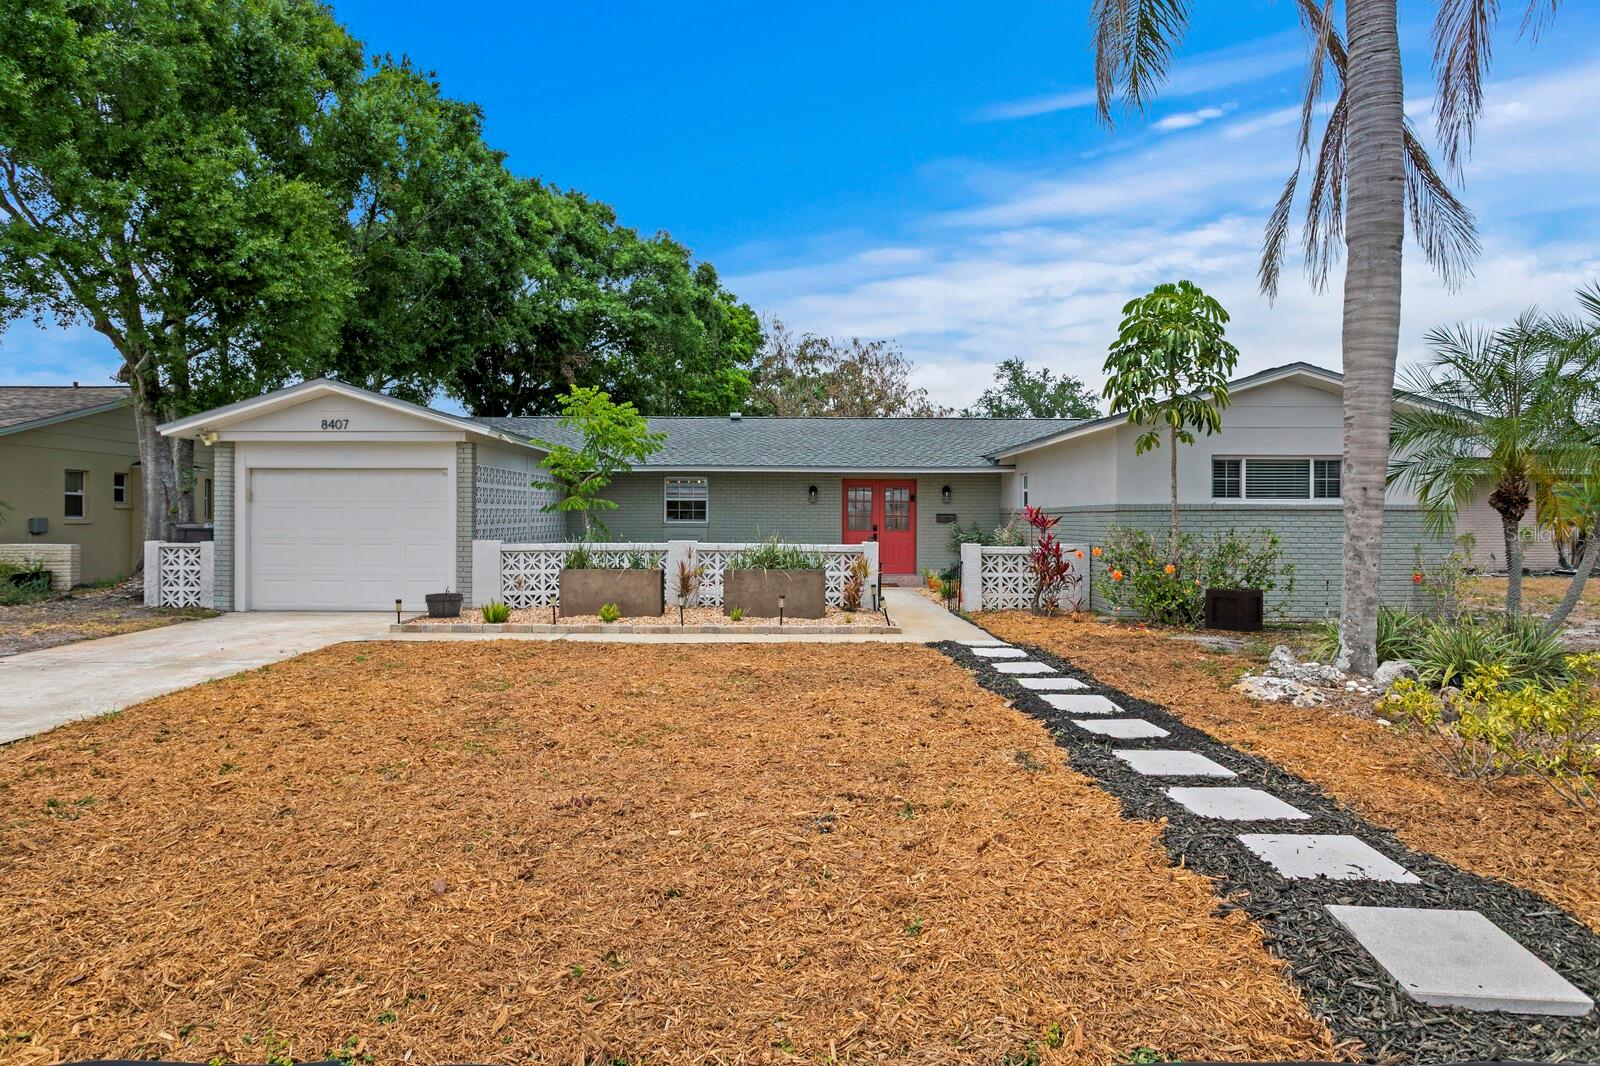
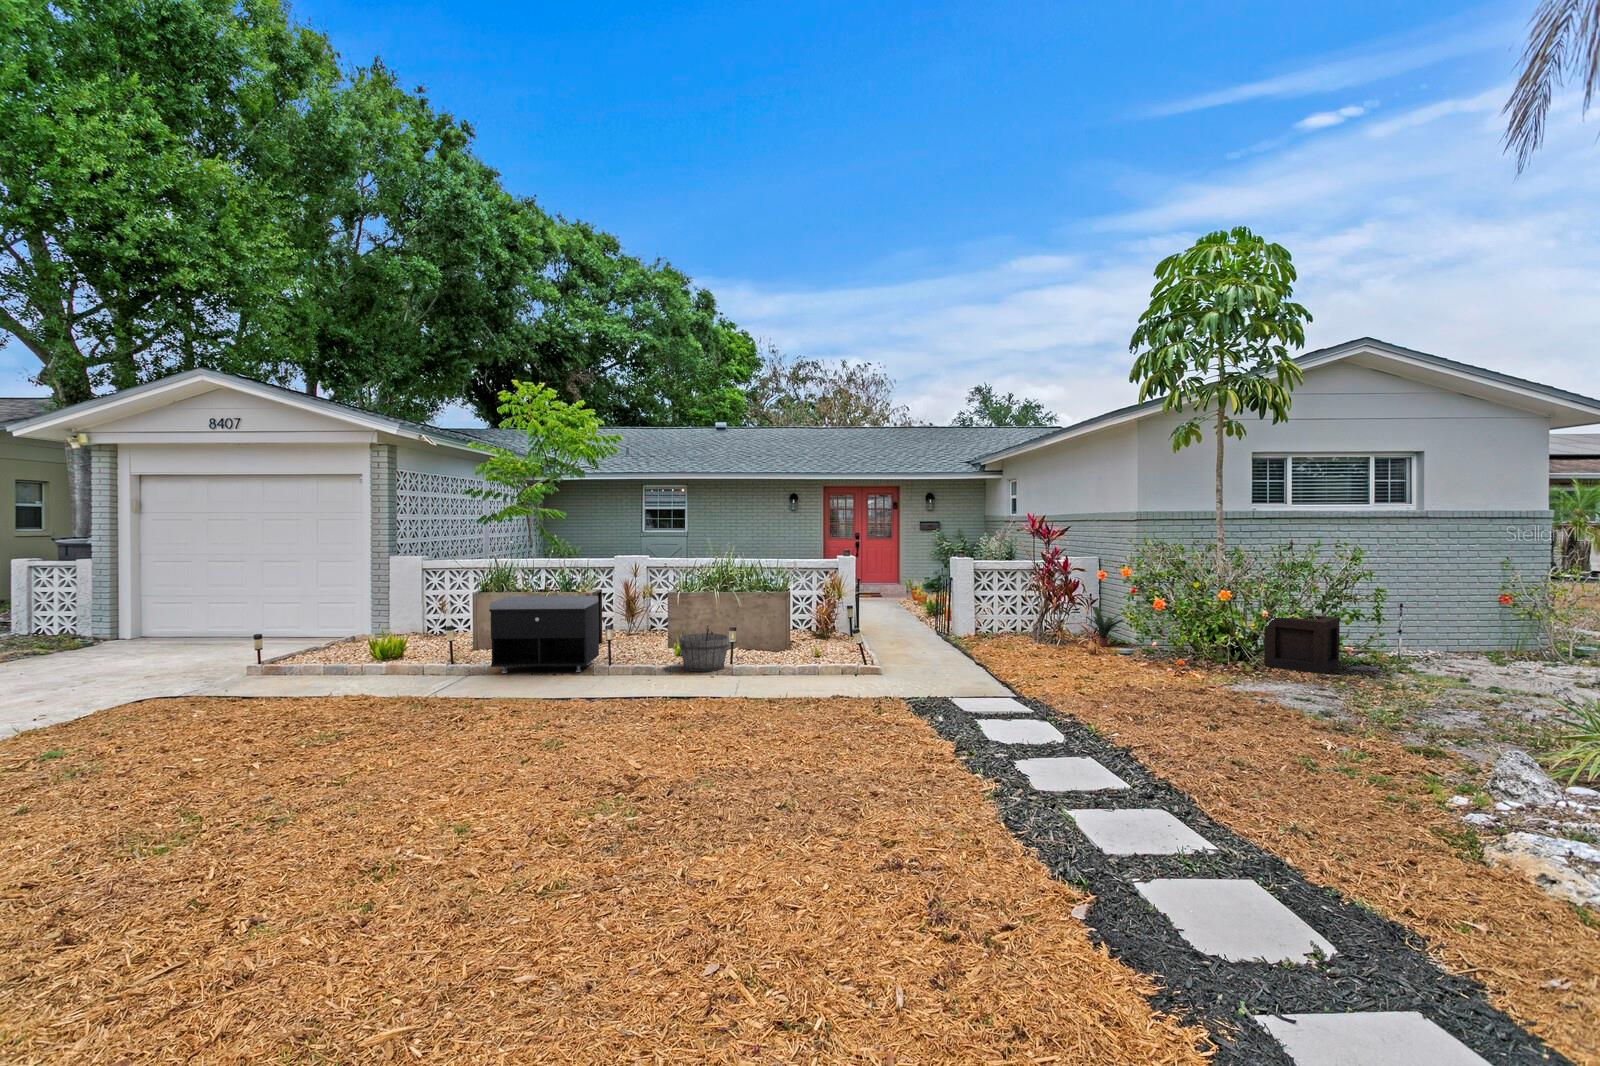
storage bench: none [593,571,672,630] -> present [489,596,599,673]
potted plant: none [1072,585,1103,618] -> present [1086,606,1123,647]
wooden bucket: present [425,587,463,618] -> present [679,626,729,671]

